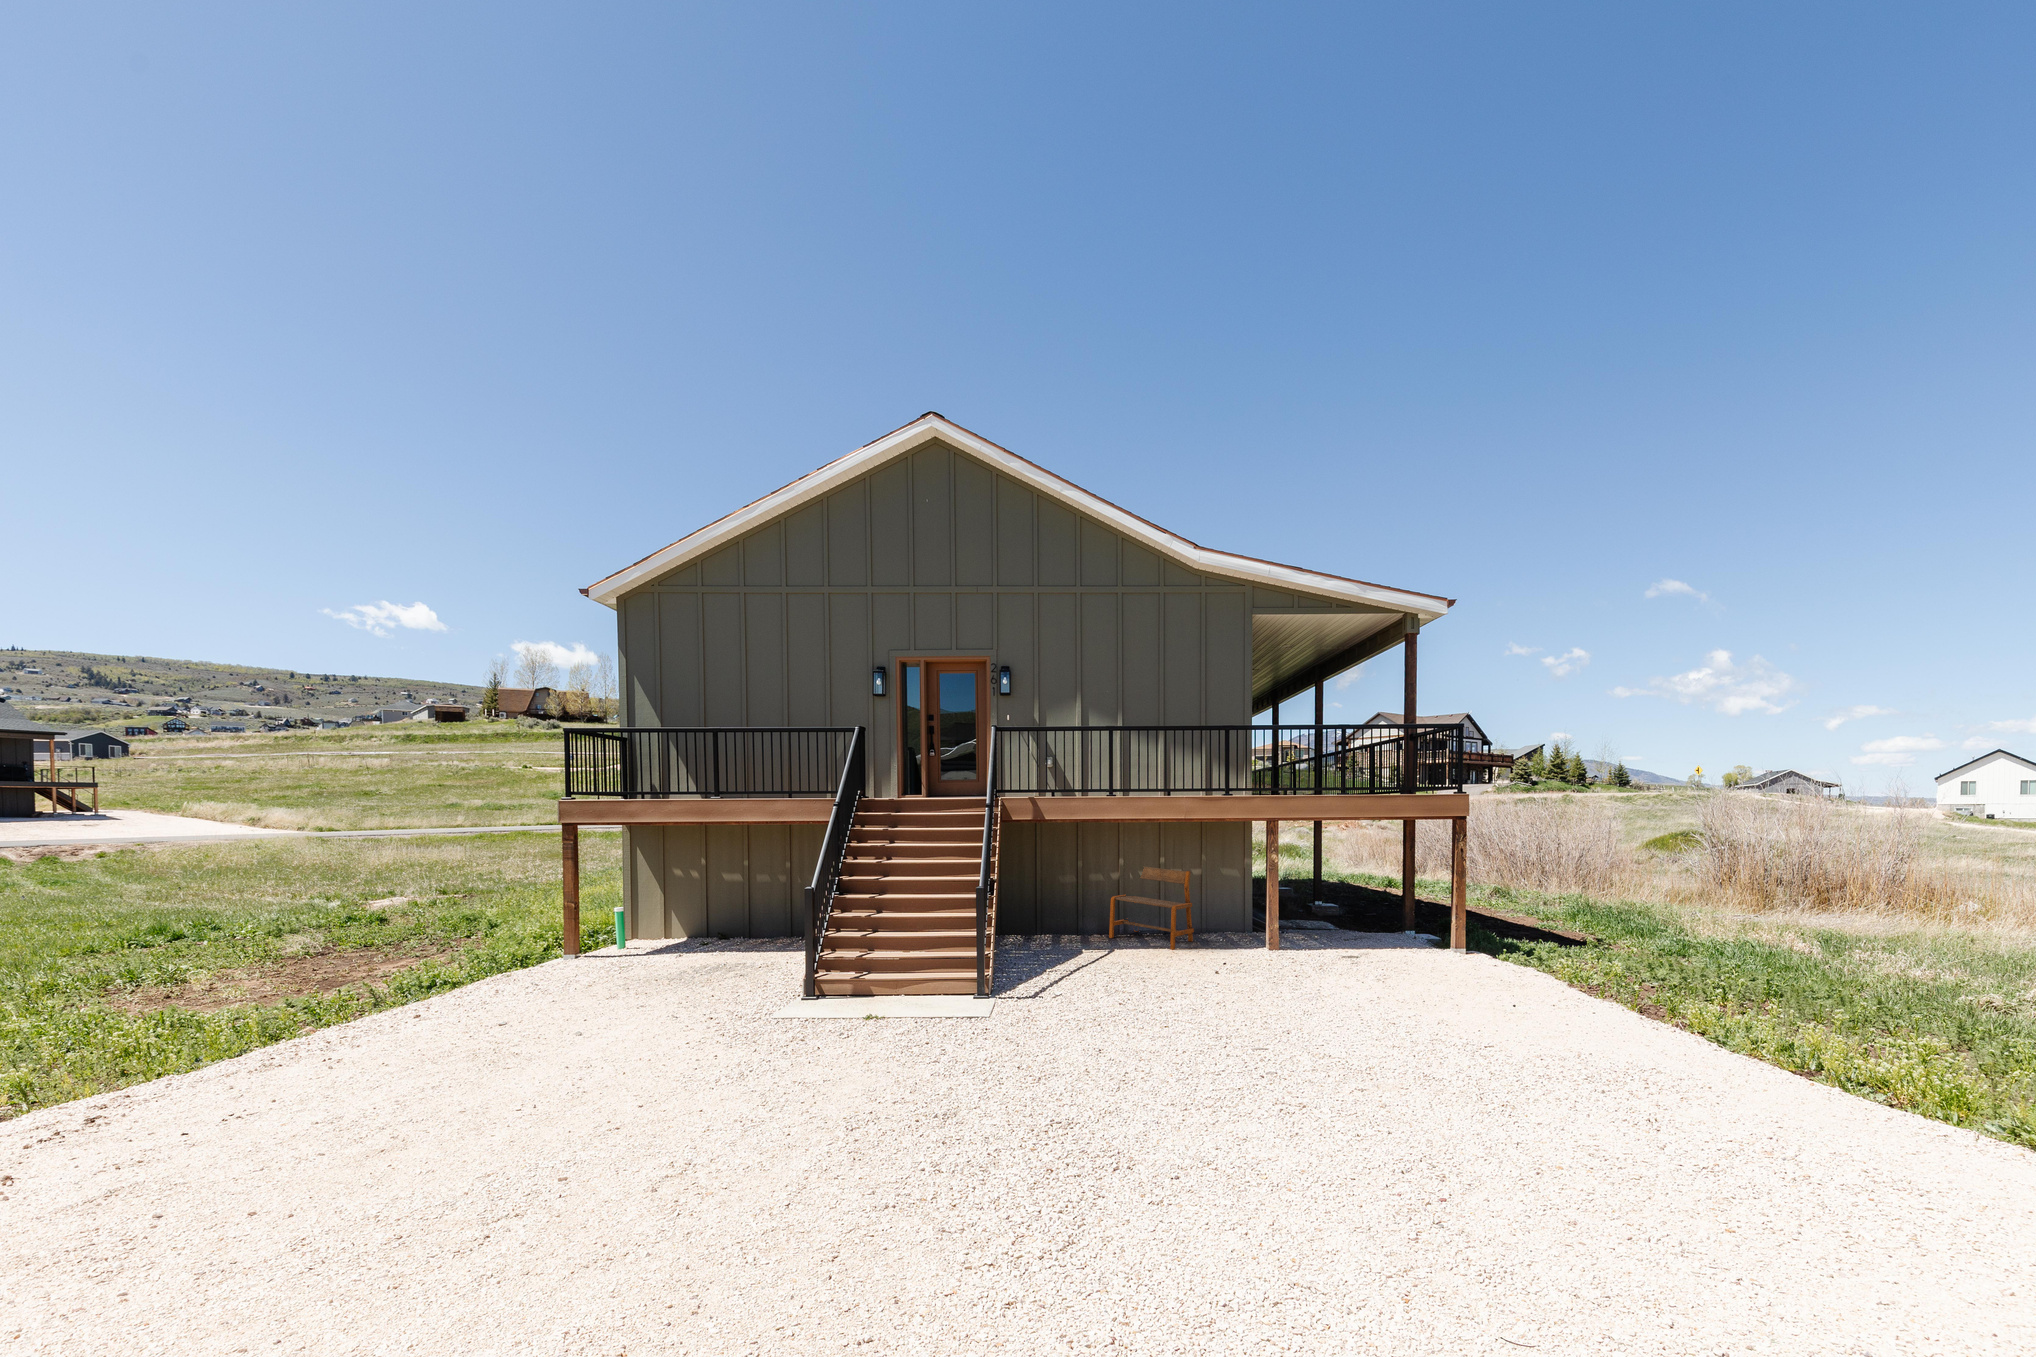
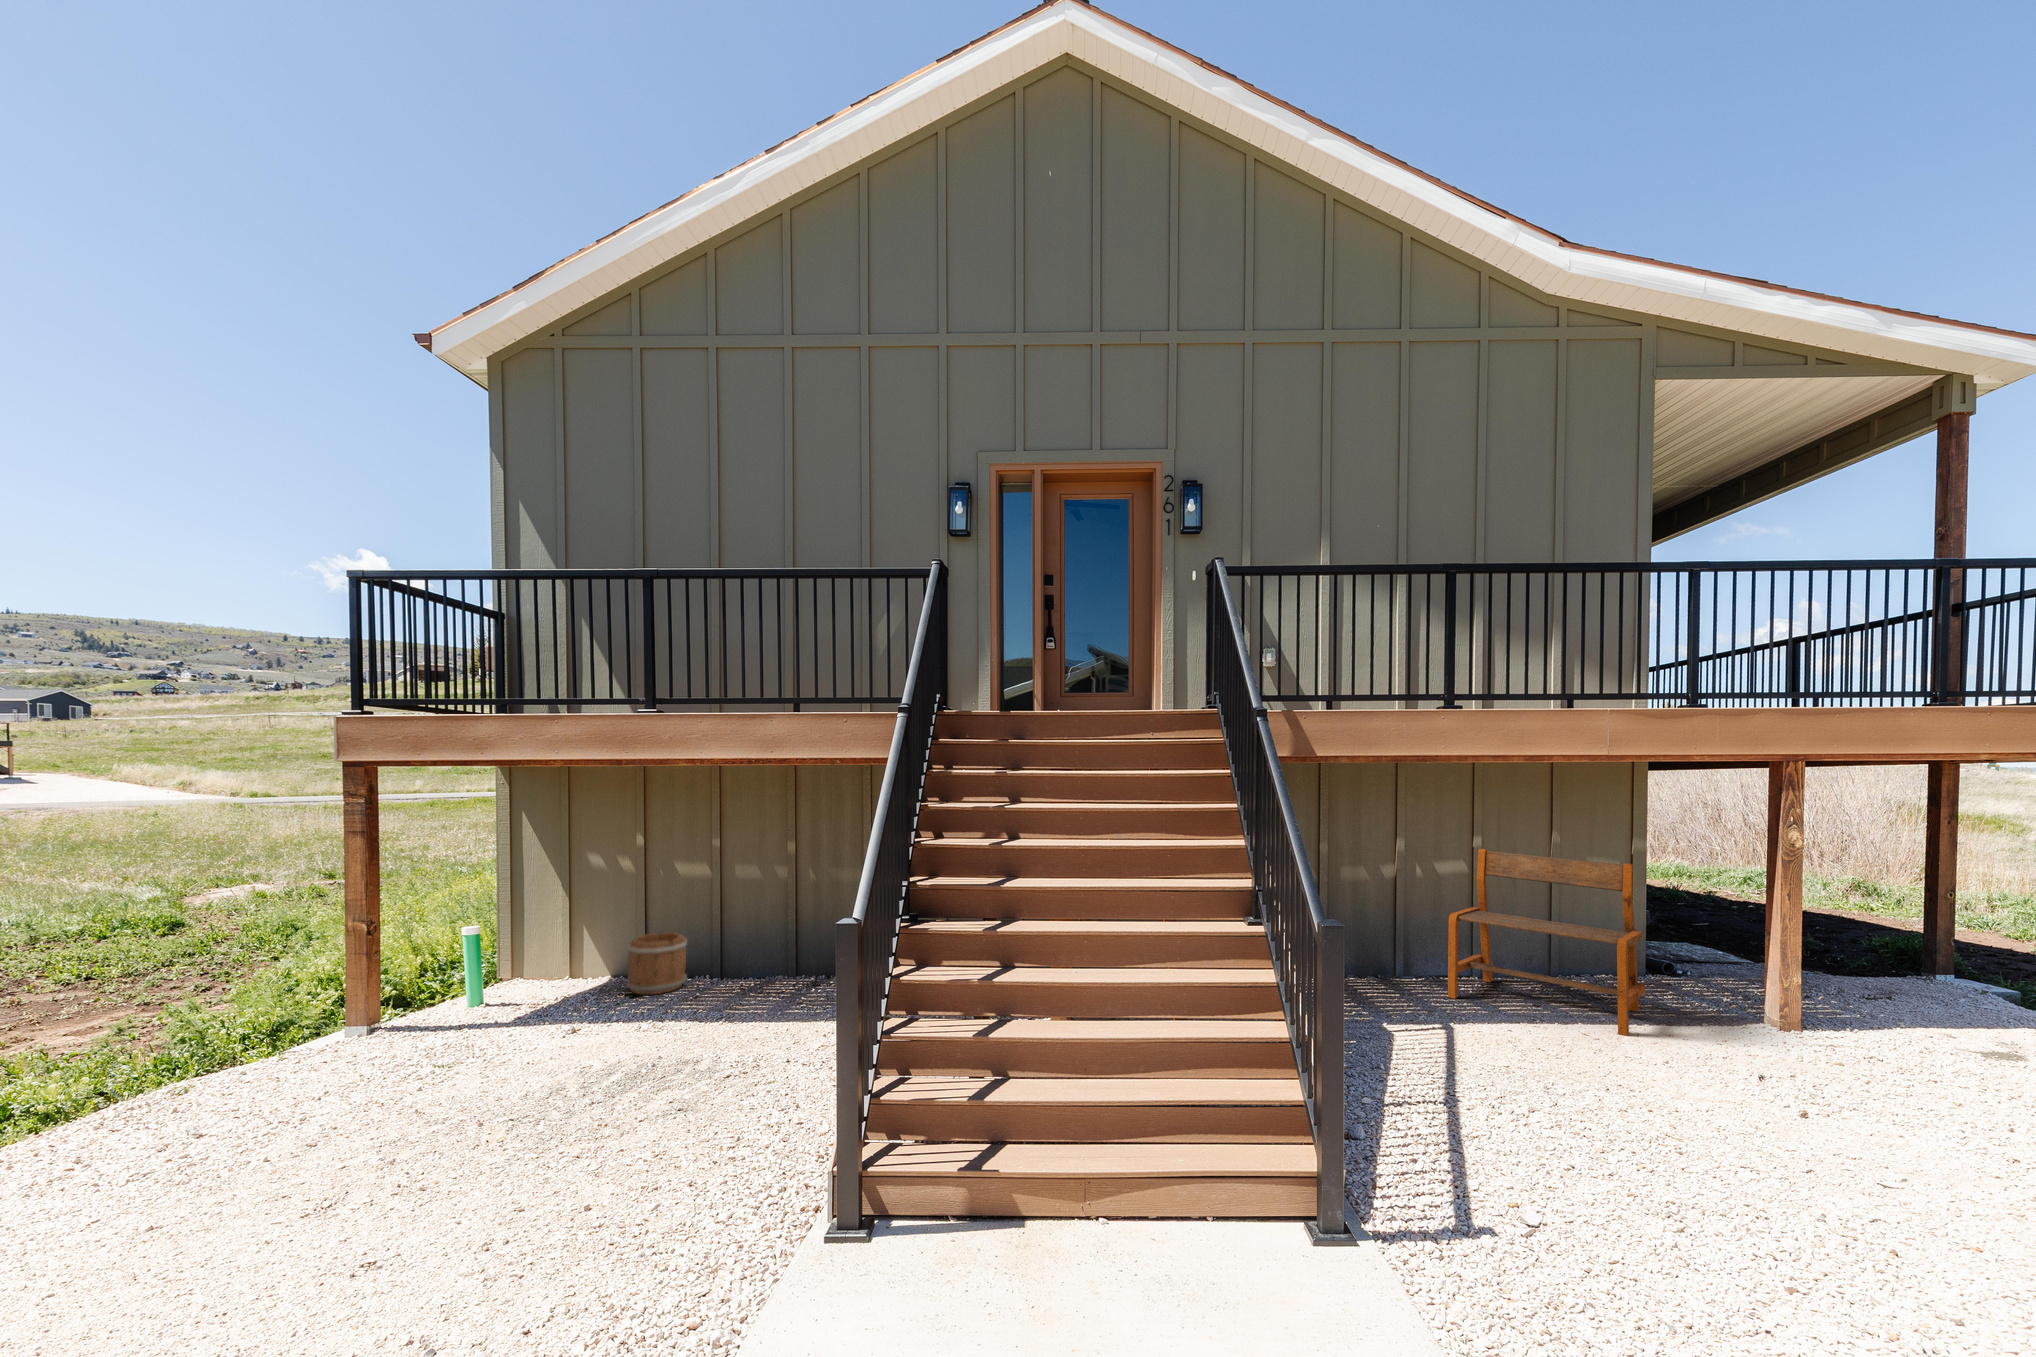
bucket: none [697,912,728,942] -> present [626,932,687,994]

